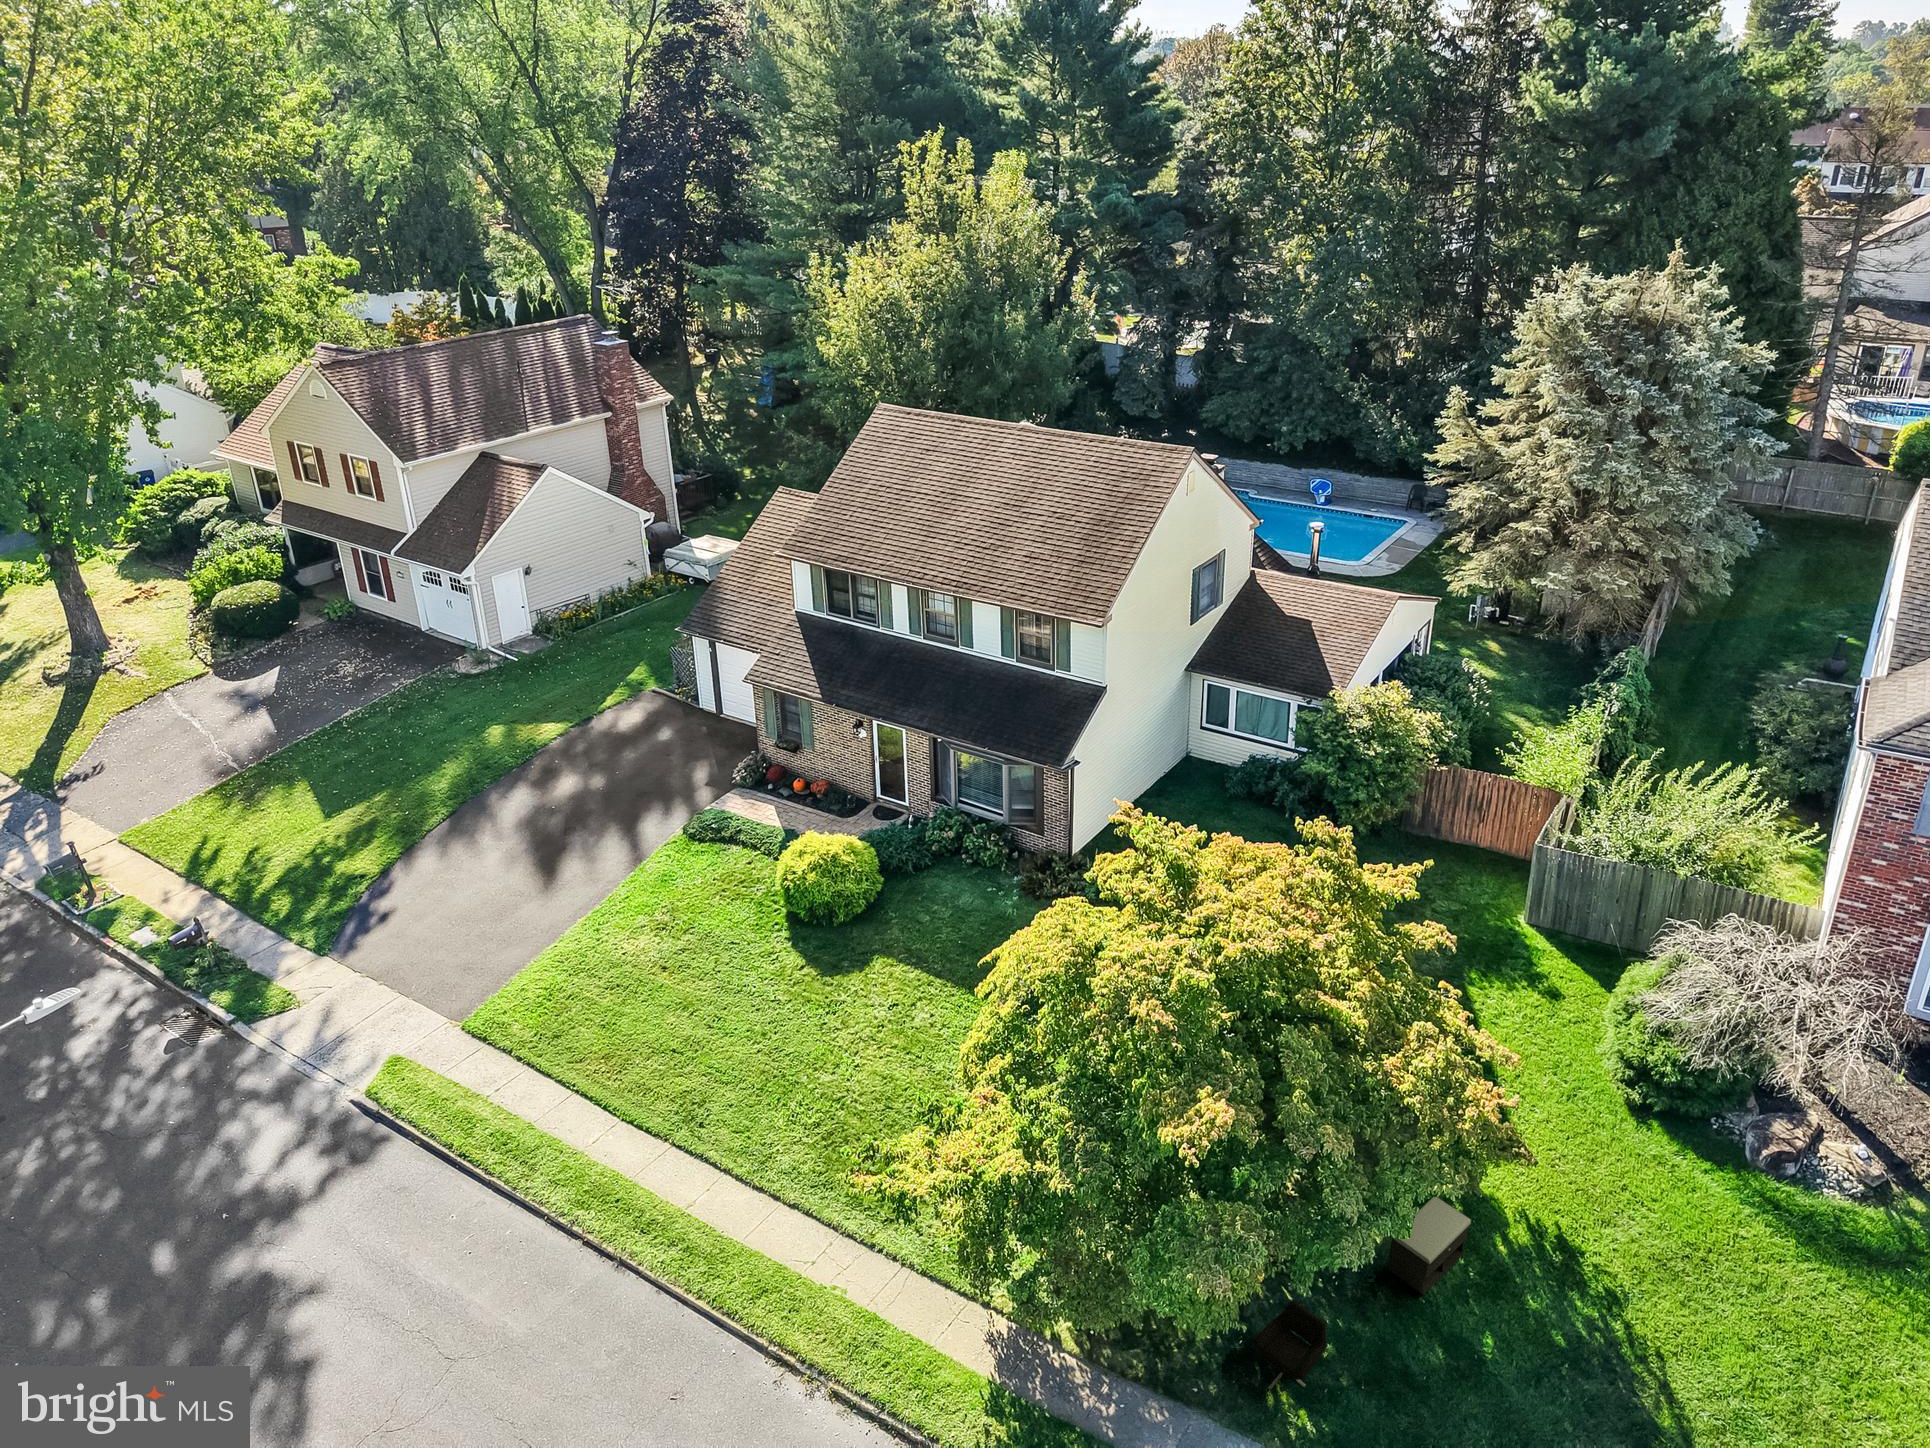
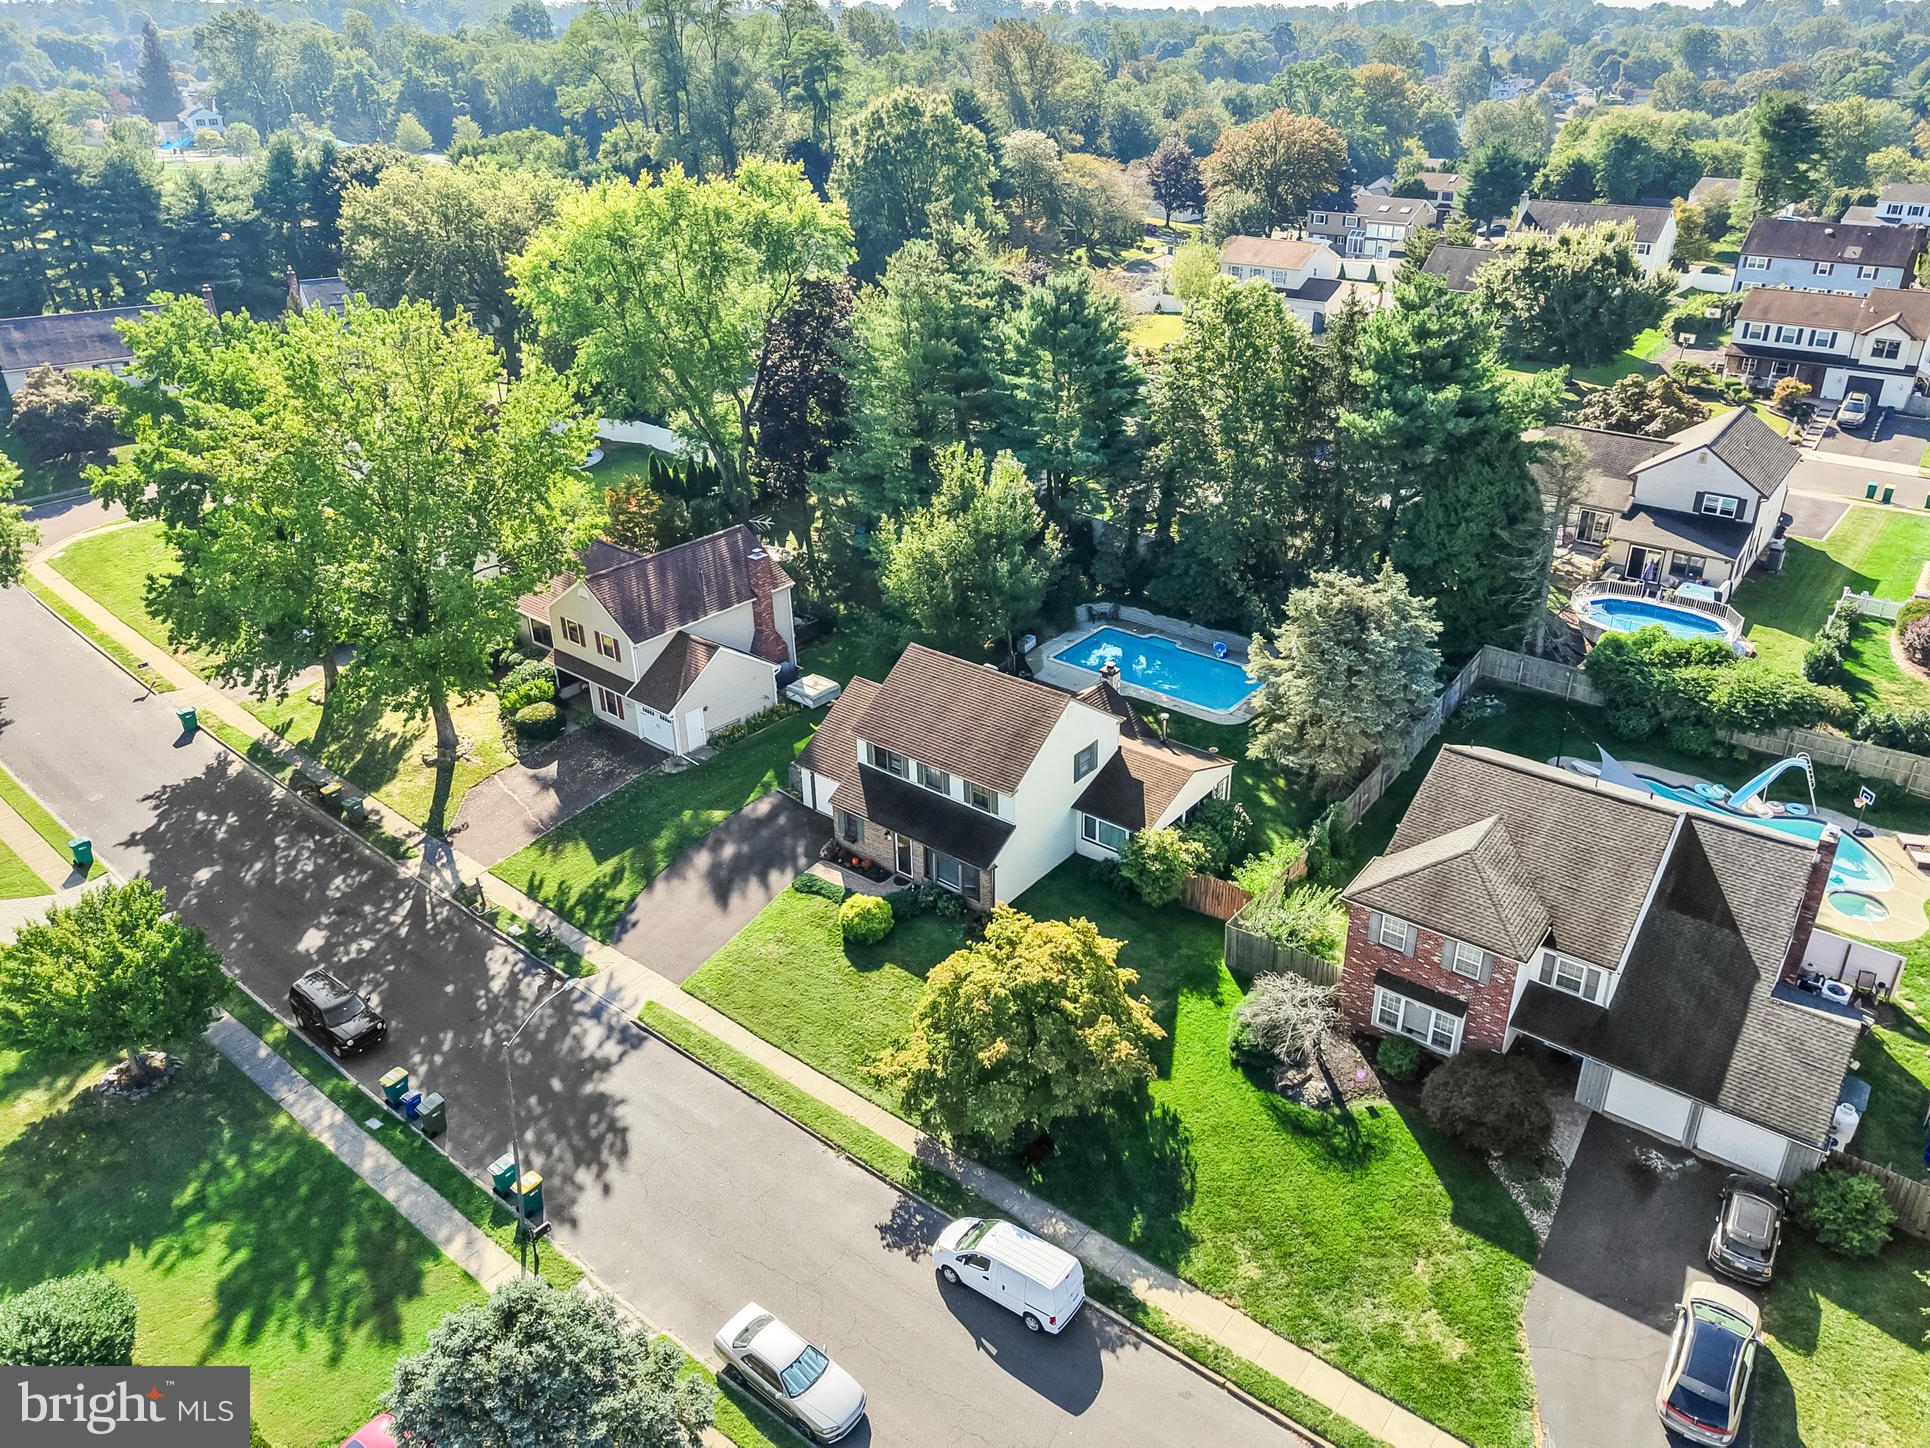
storage bench: present [1388,1197,1471,1295] -> none [1094,1094,1131,1135]

